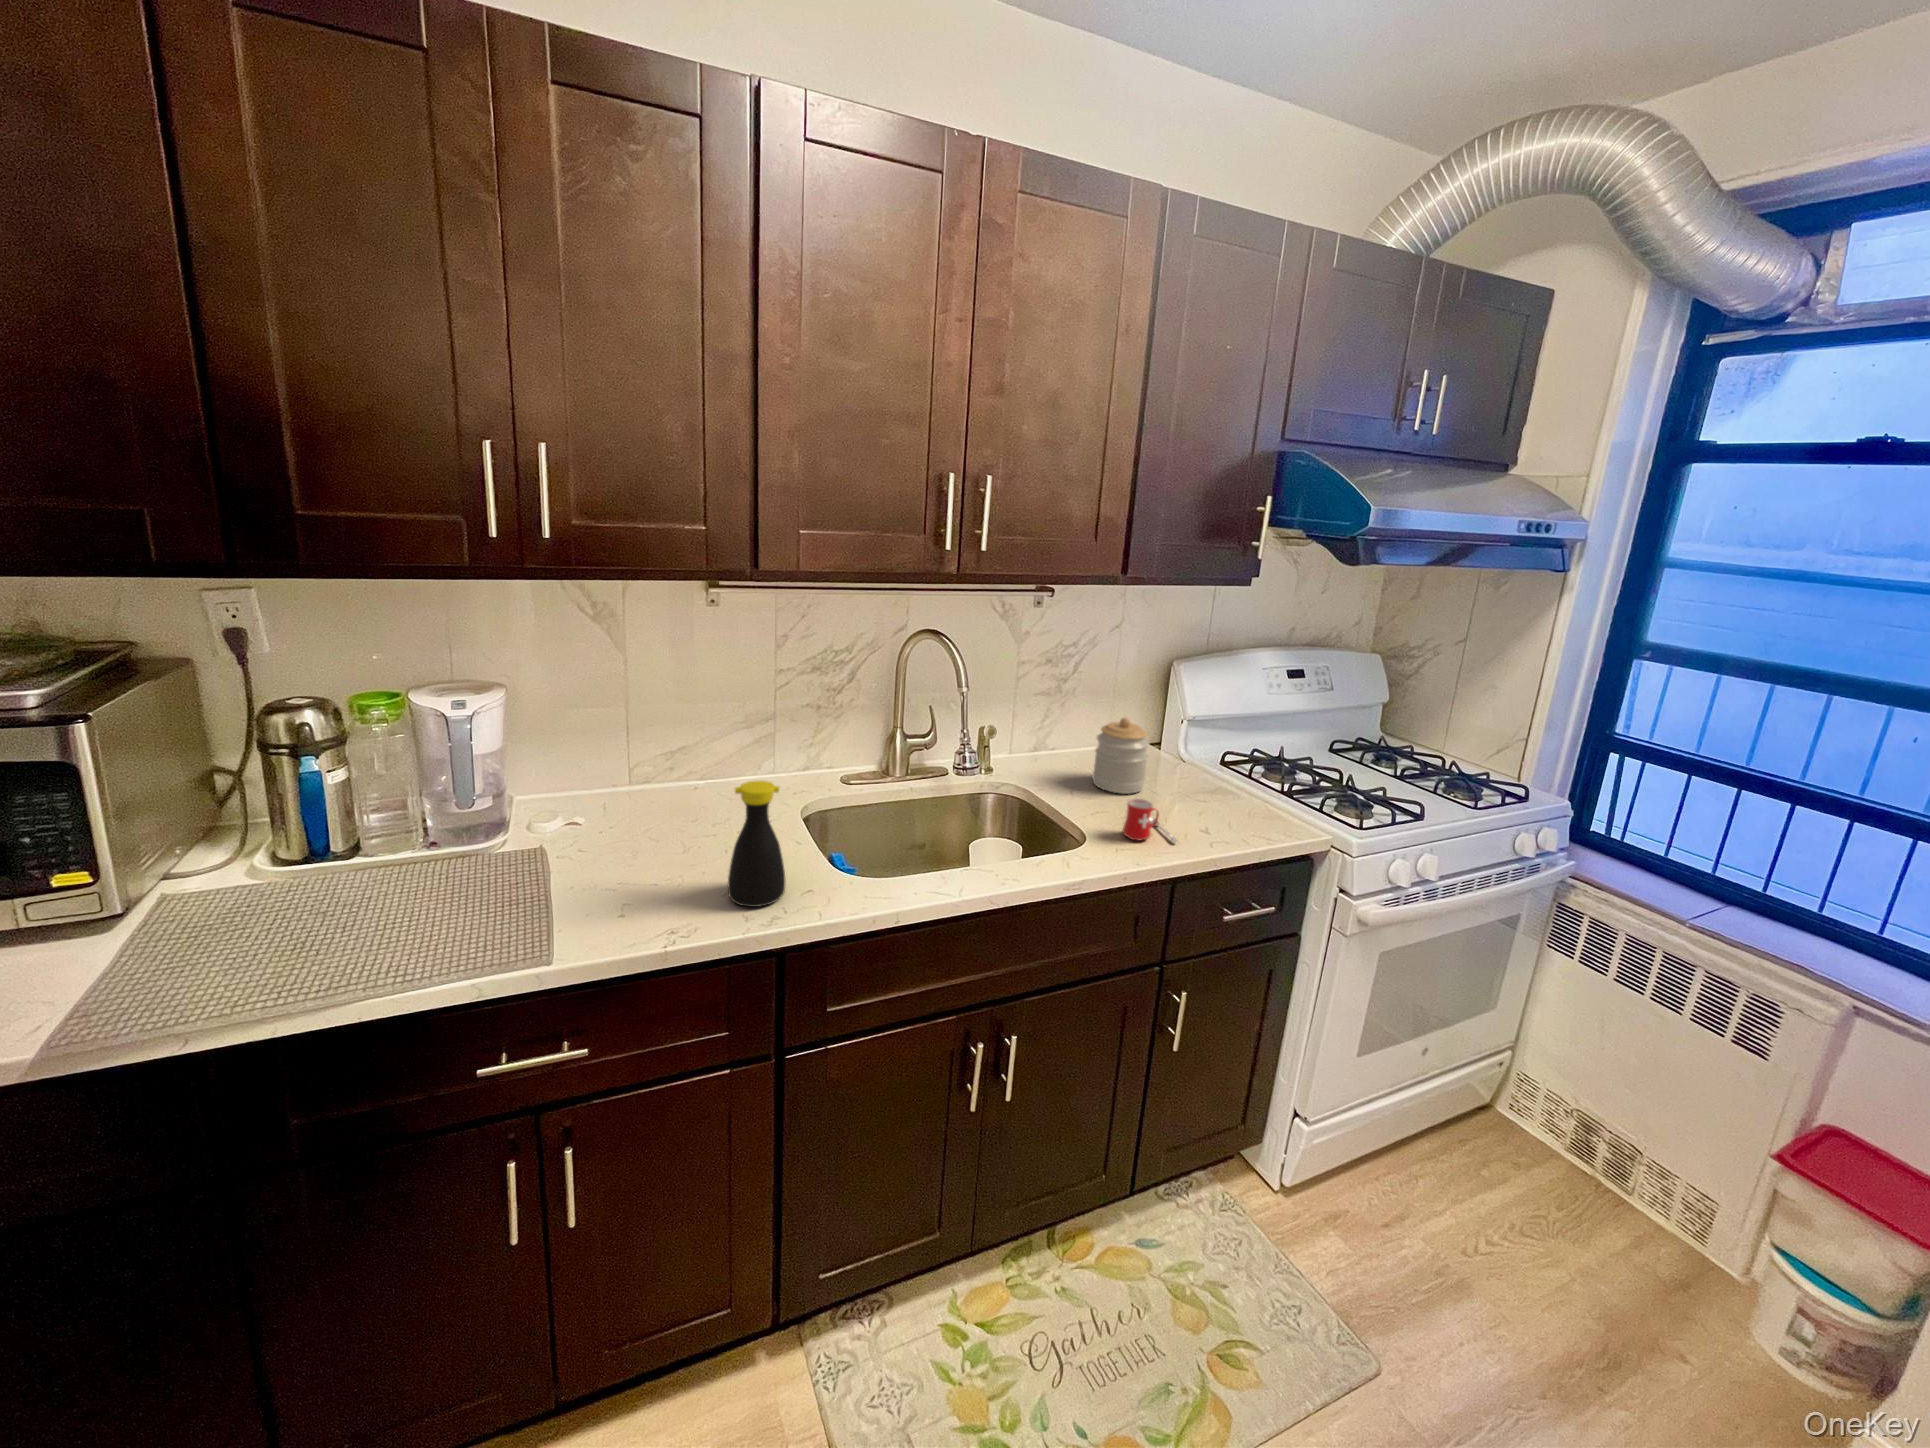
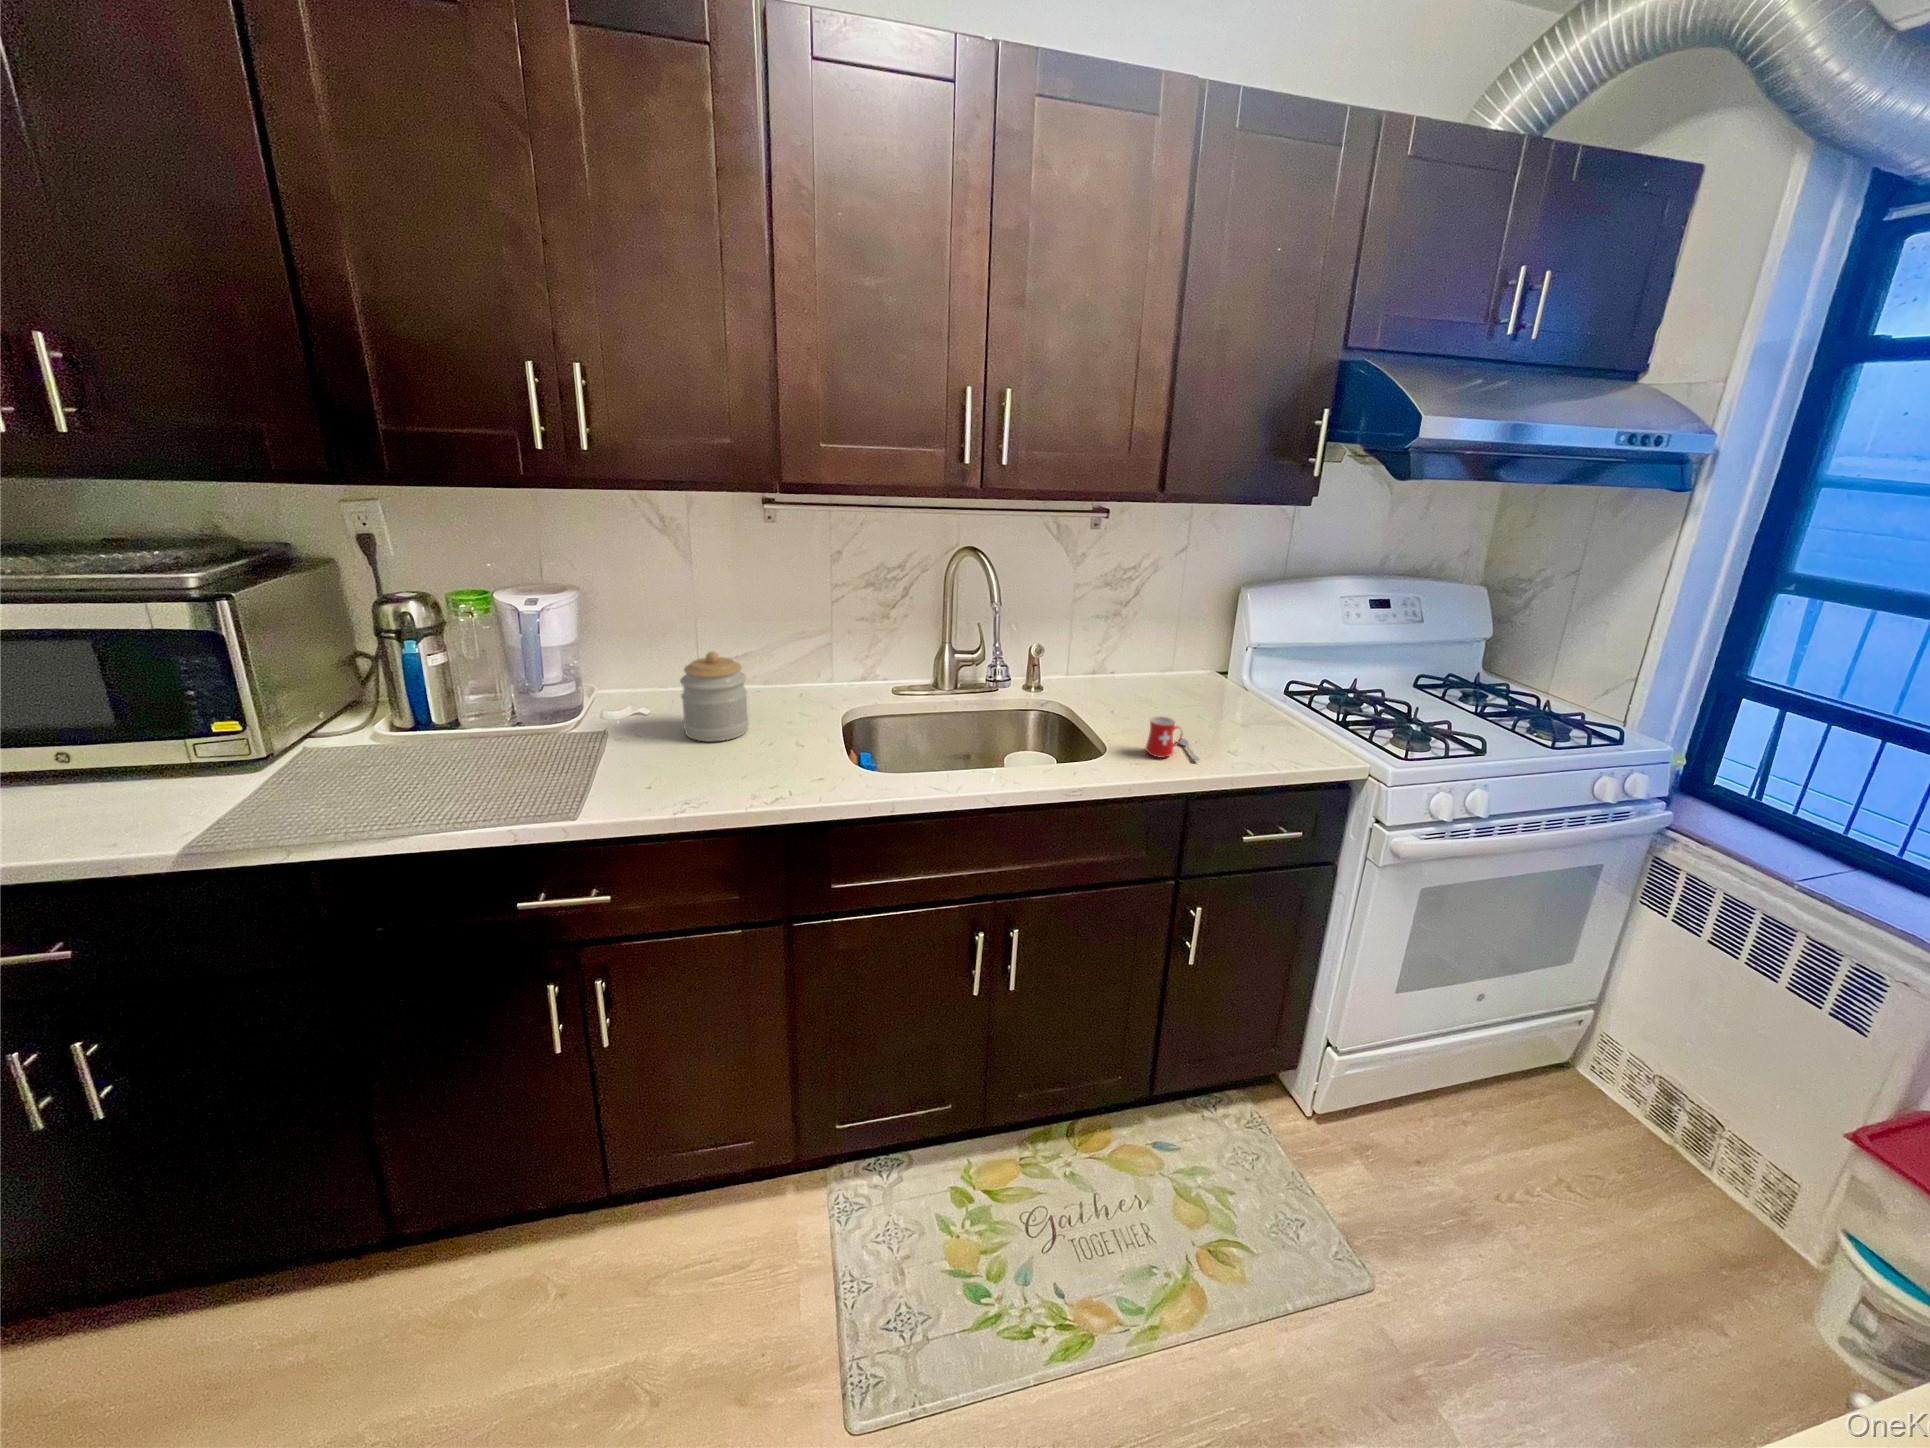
jar: present [1093,718,1150,794] -> present [680,652,749,741]
bottle: present [728,781,786,907] -> none [746,675,799,788]

